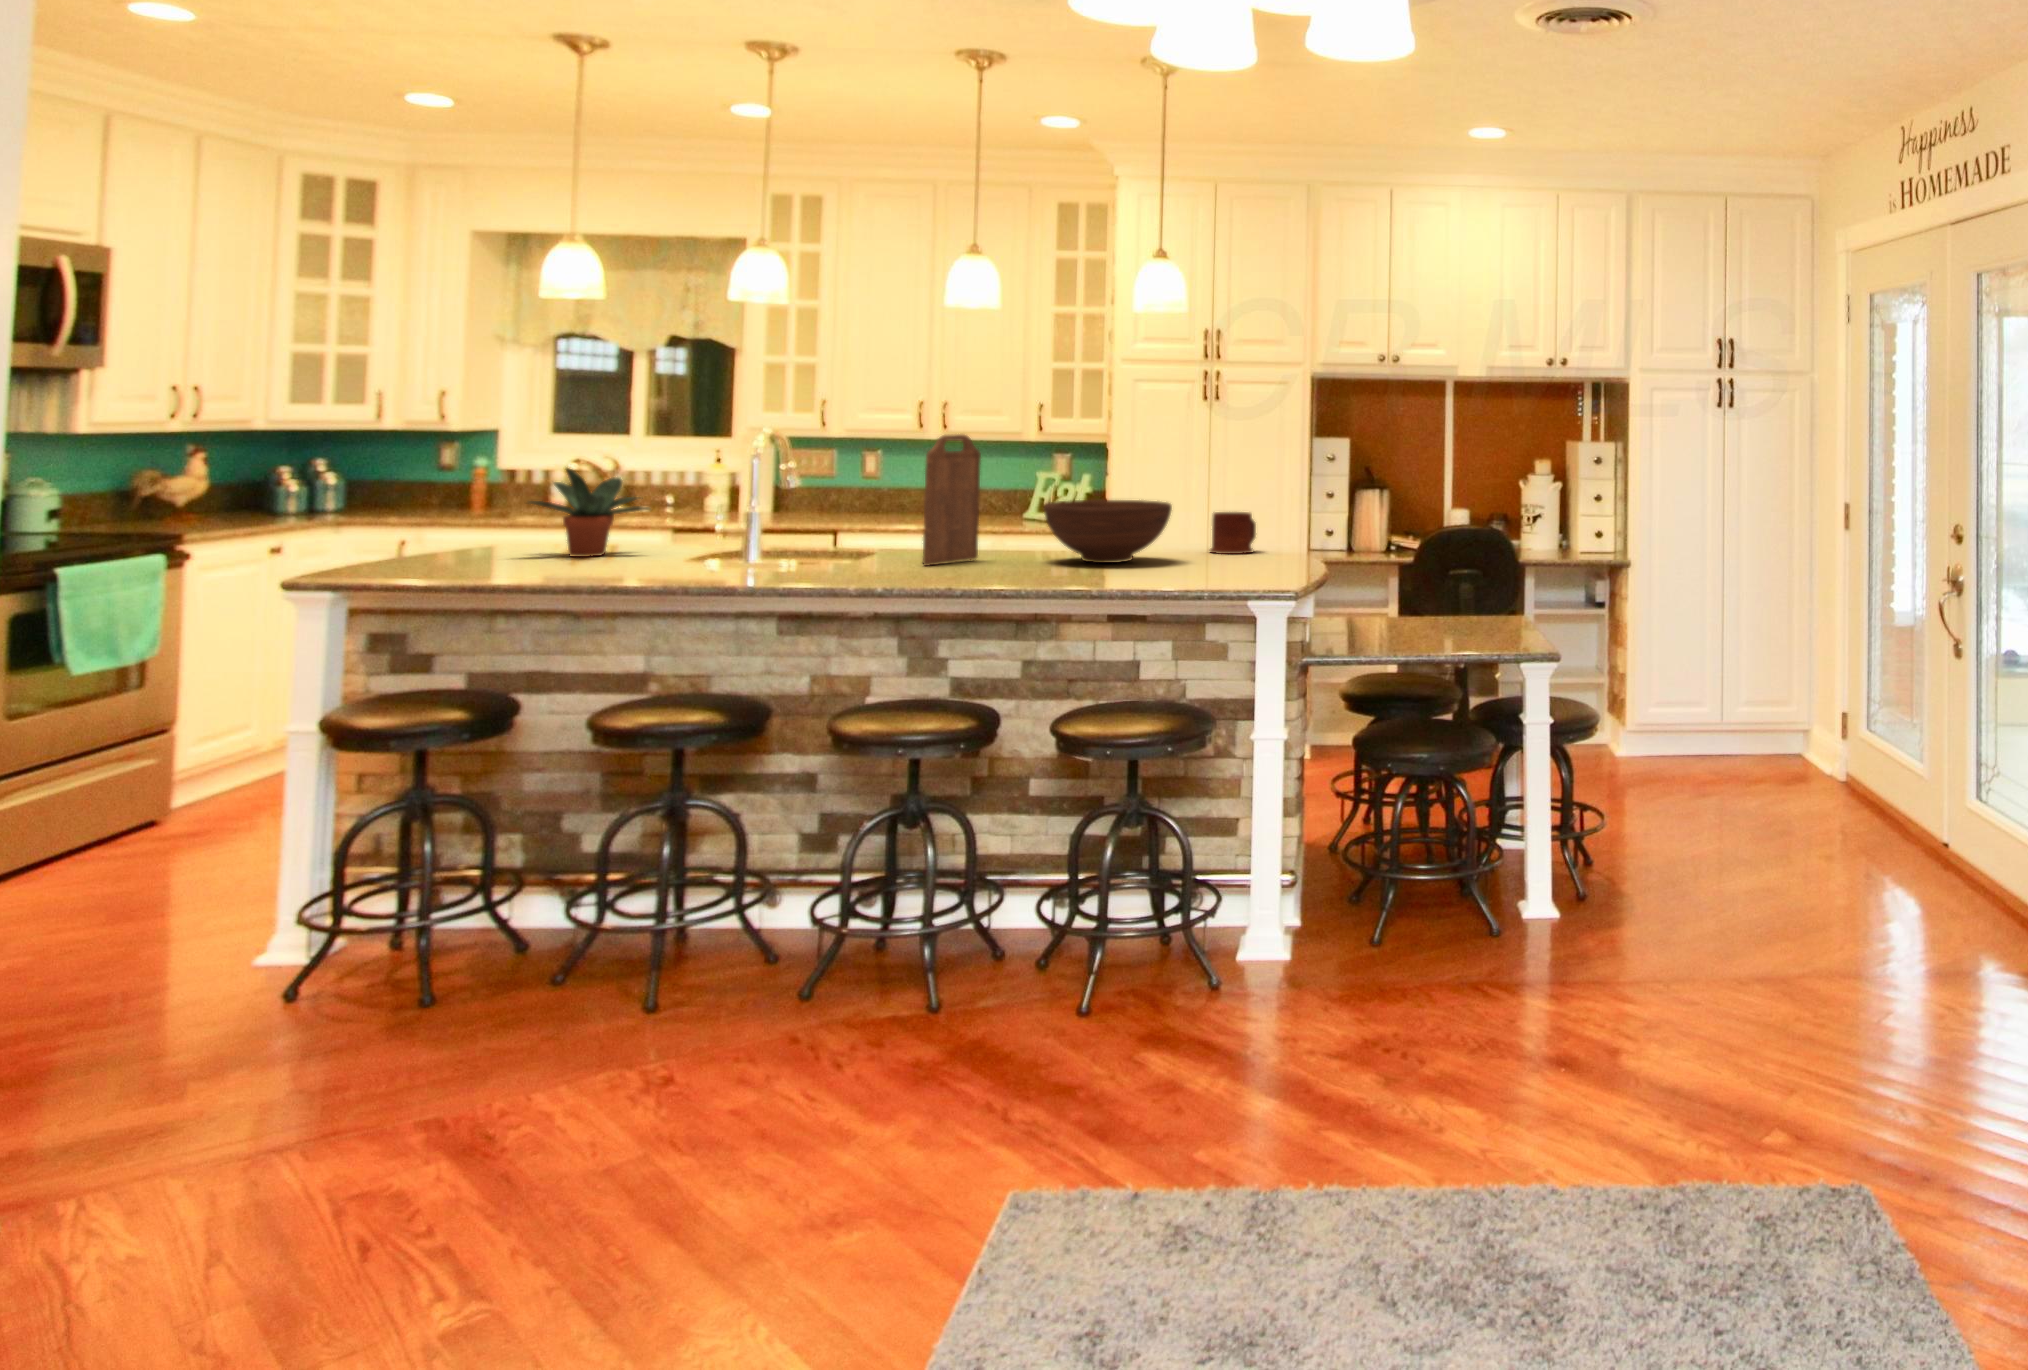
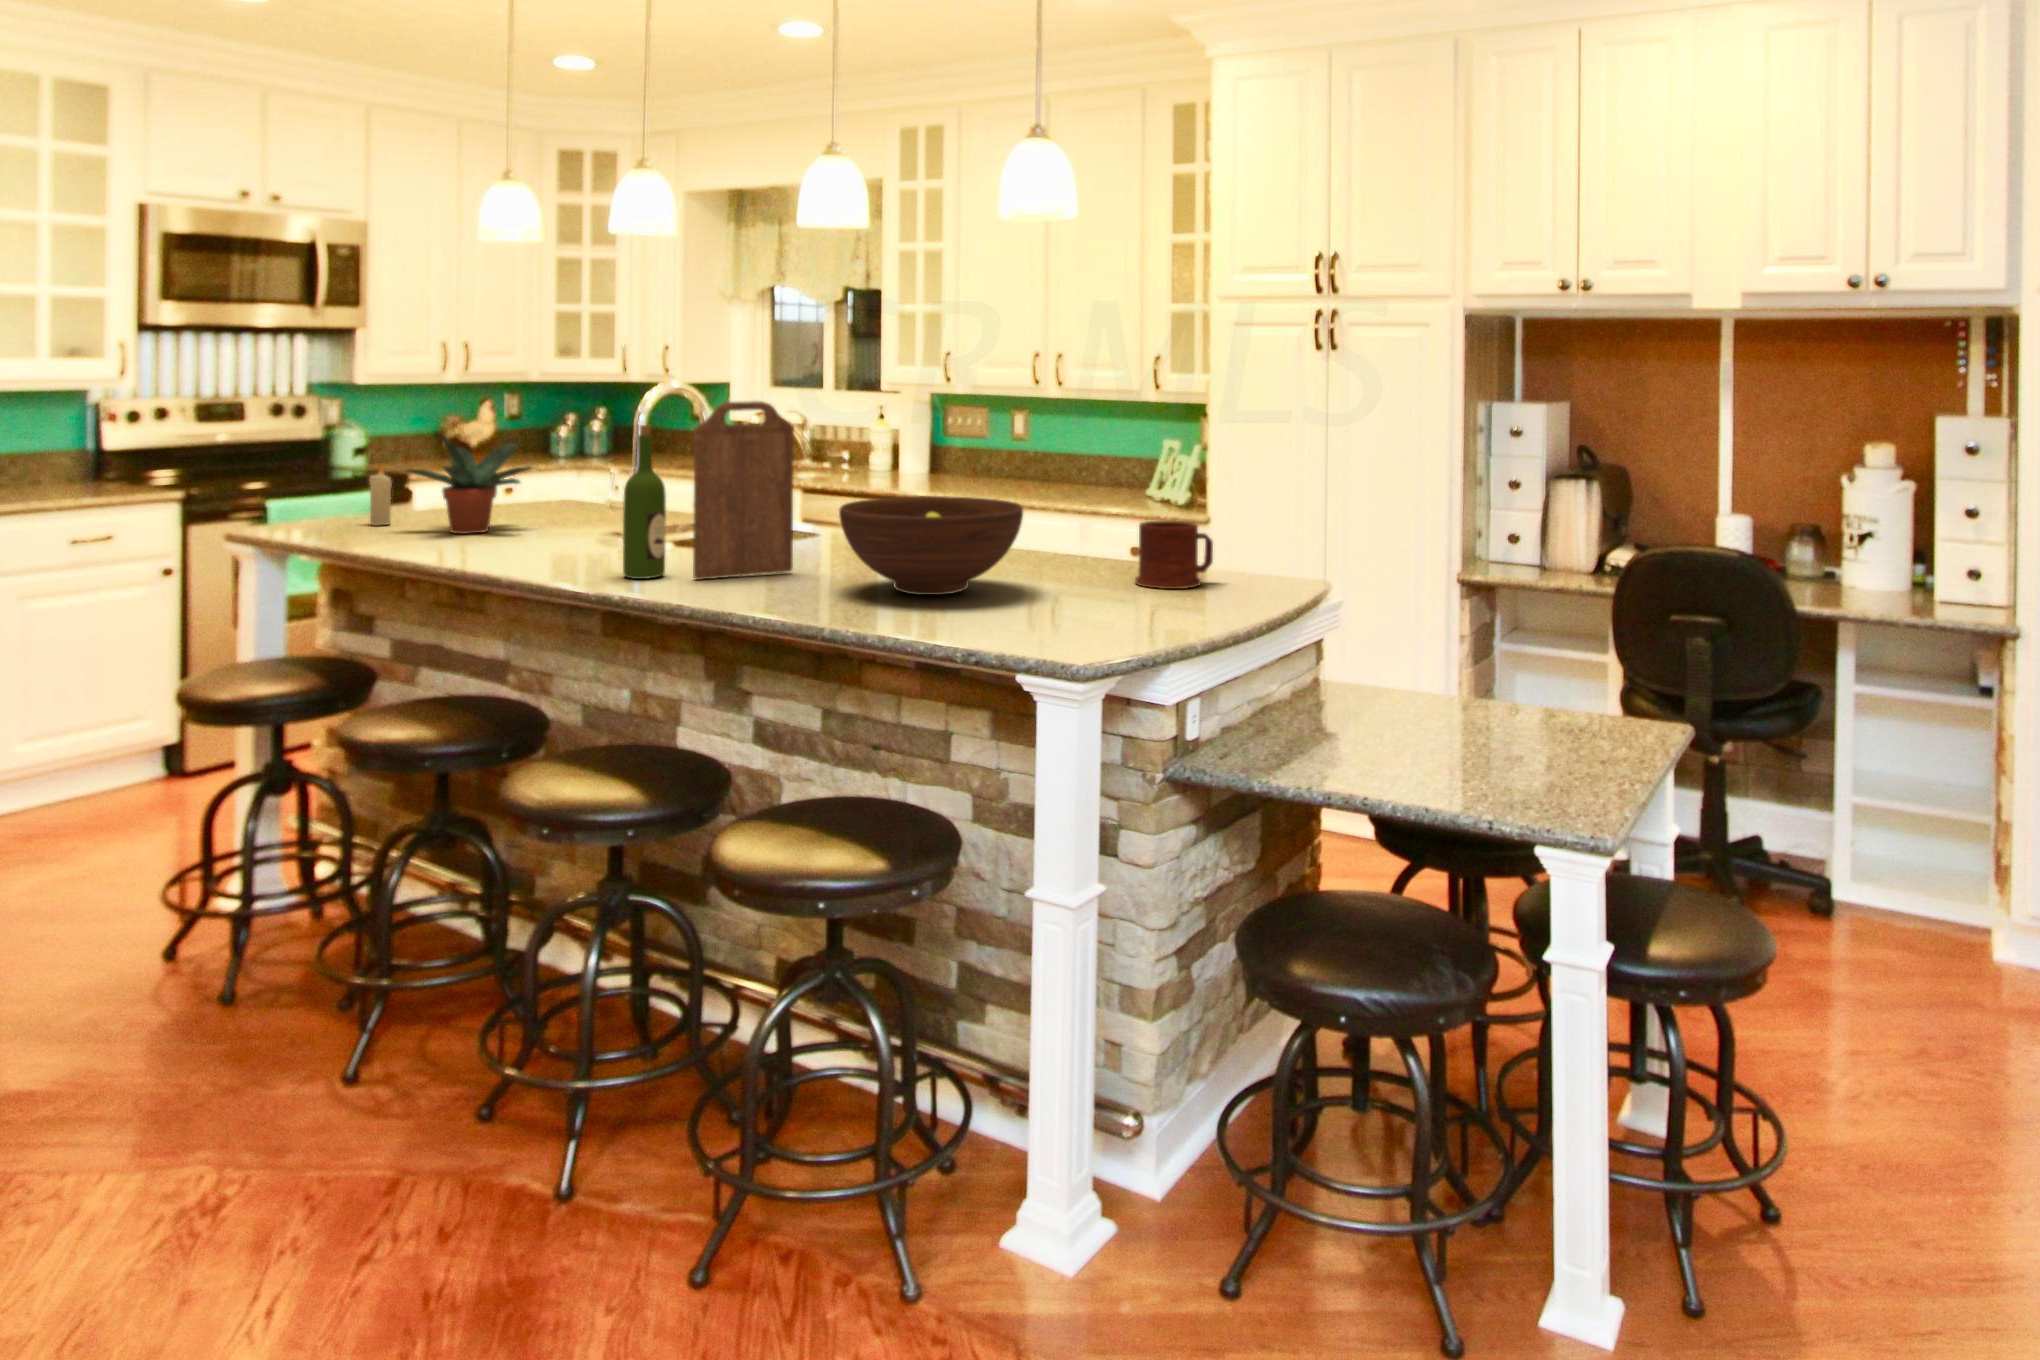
wine bottle: none [864,452,898,567] -> present [623,425,666,579]
candle: none [458,499,482,556] -> present [369,467,392,526]

